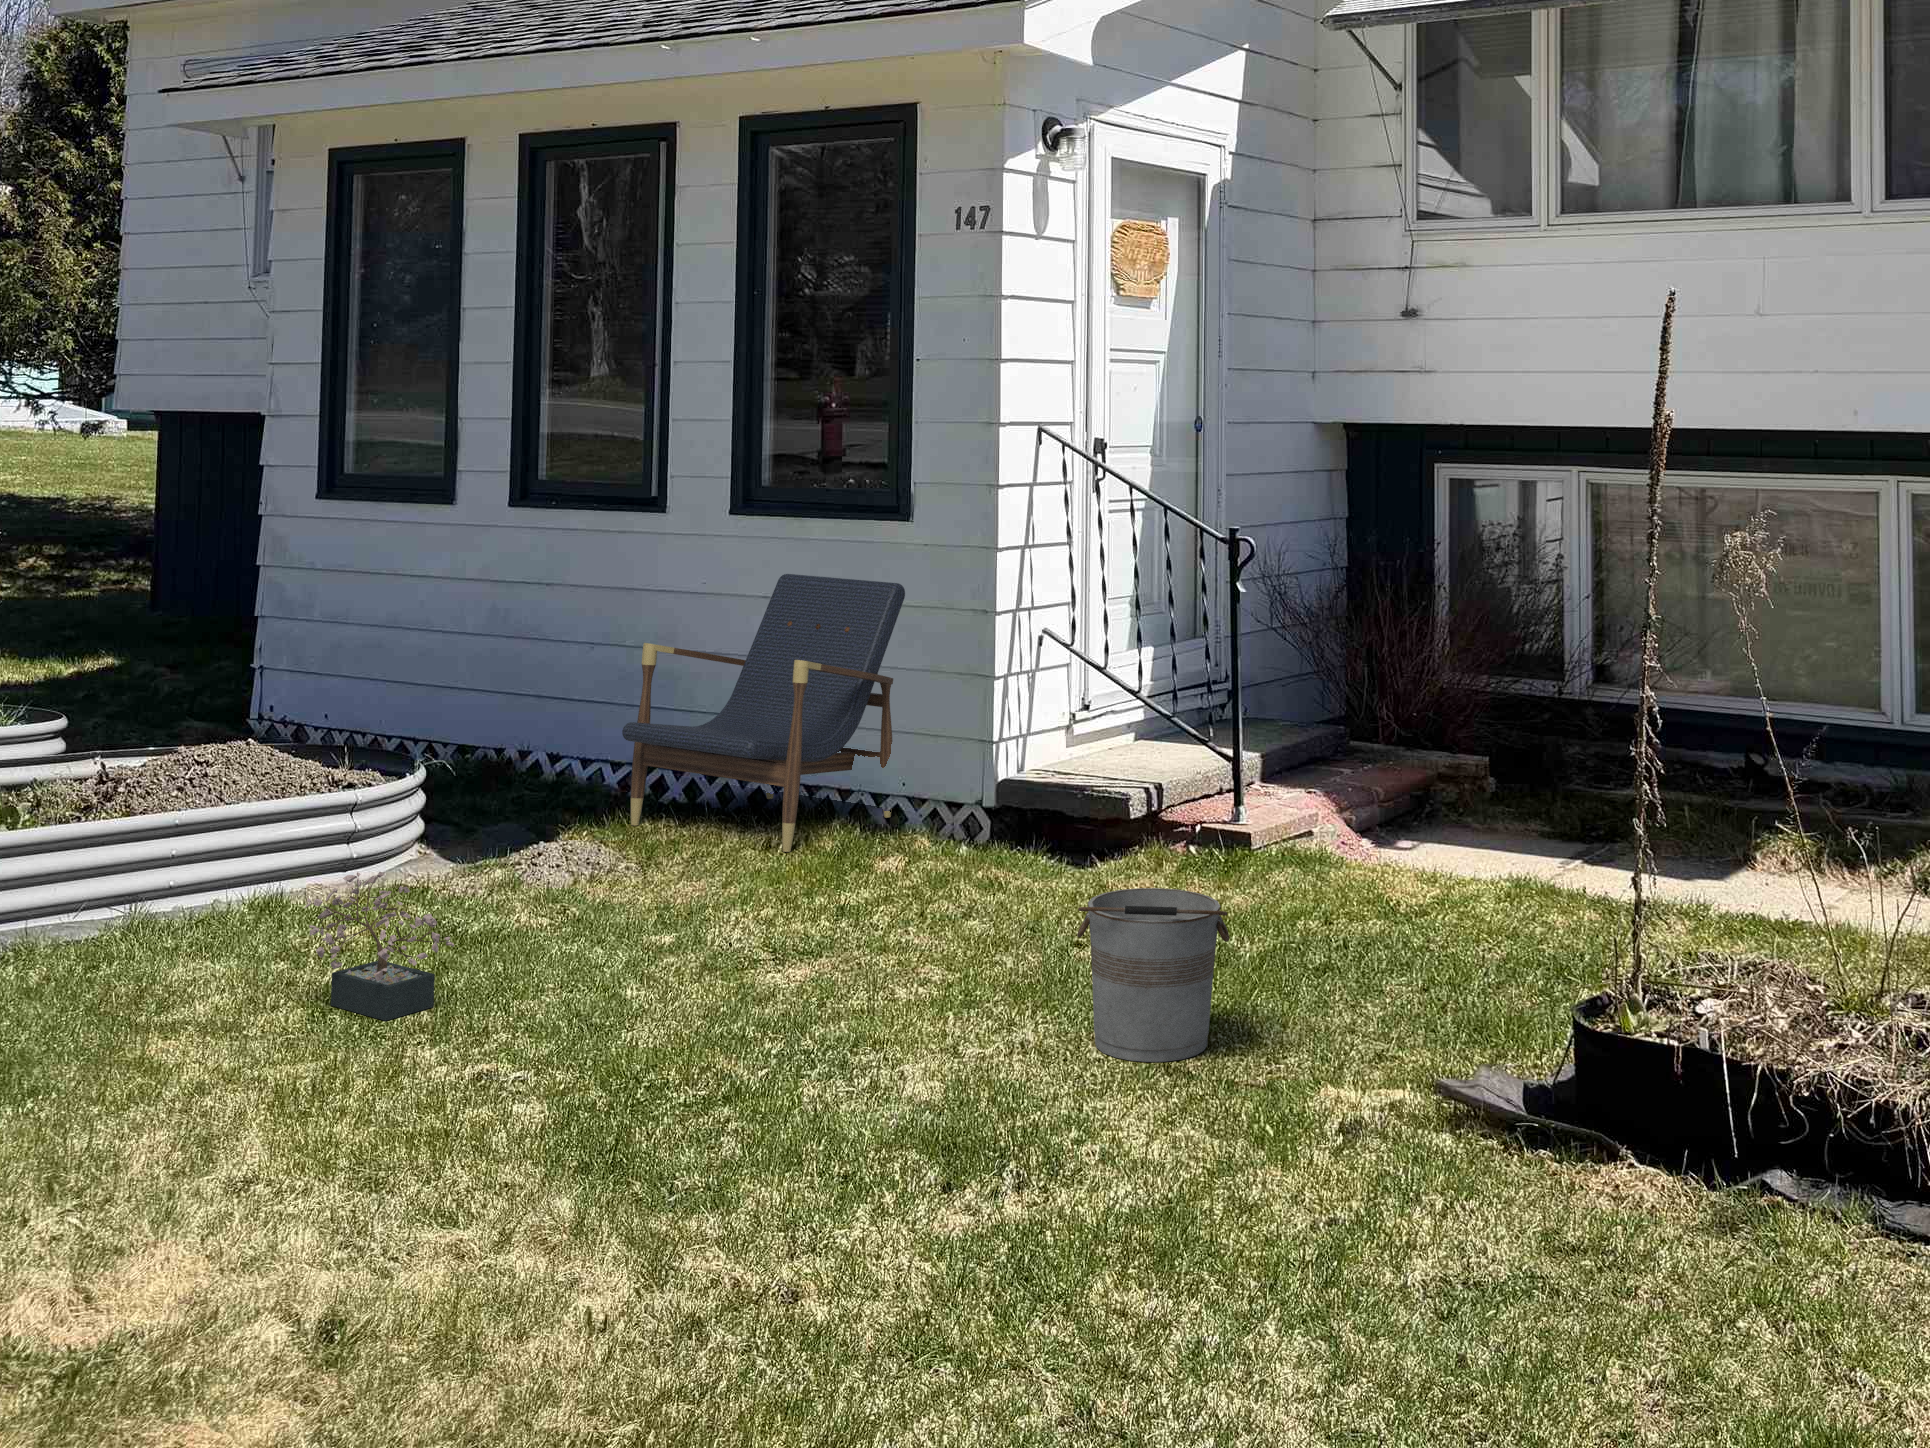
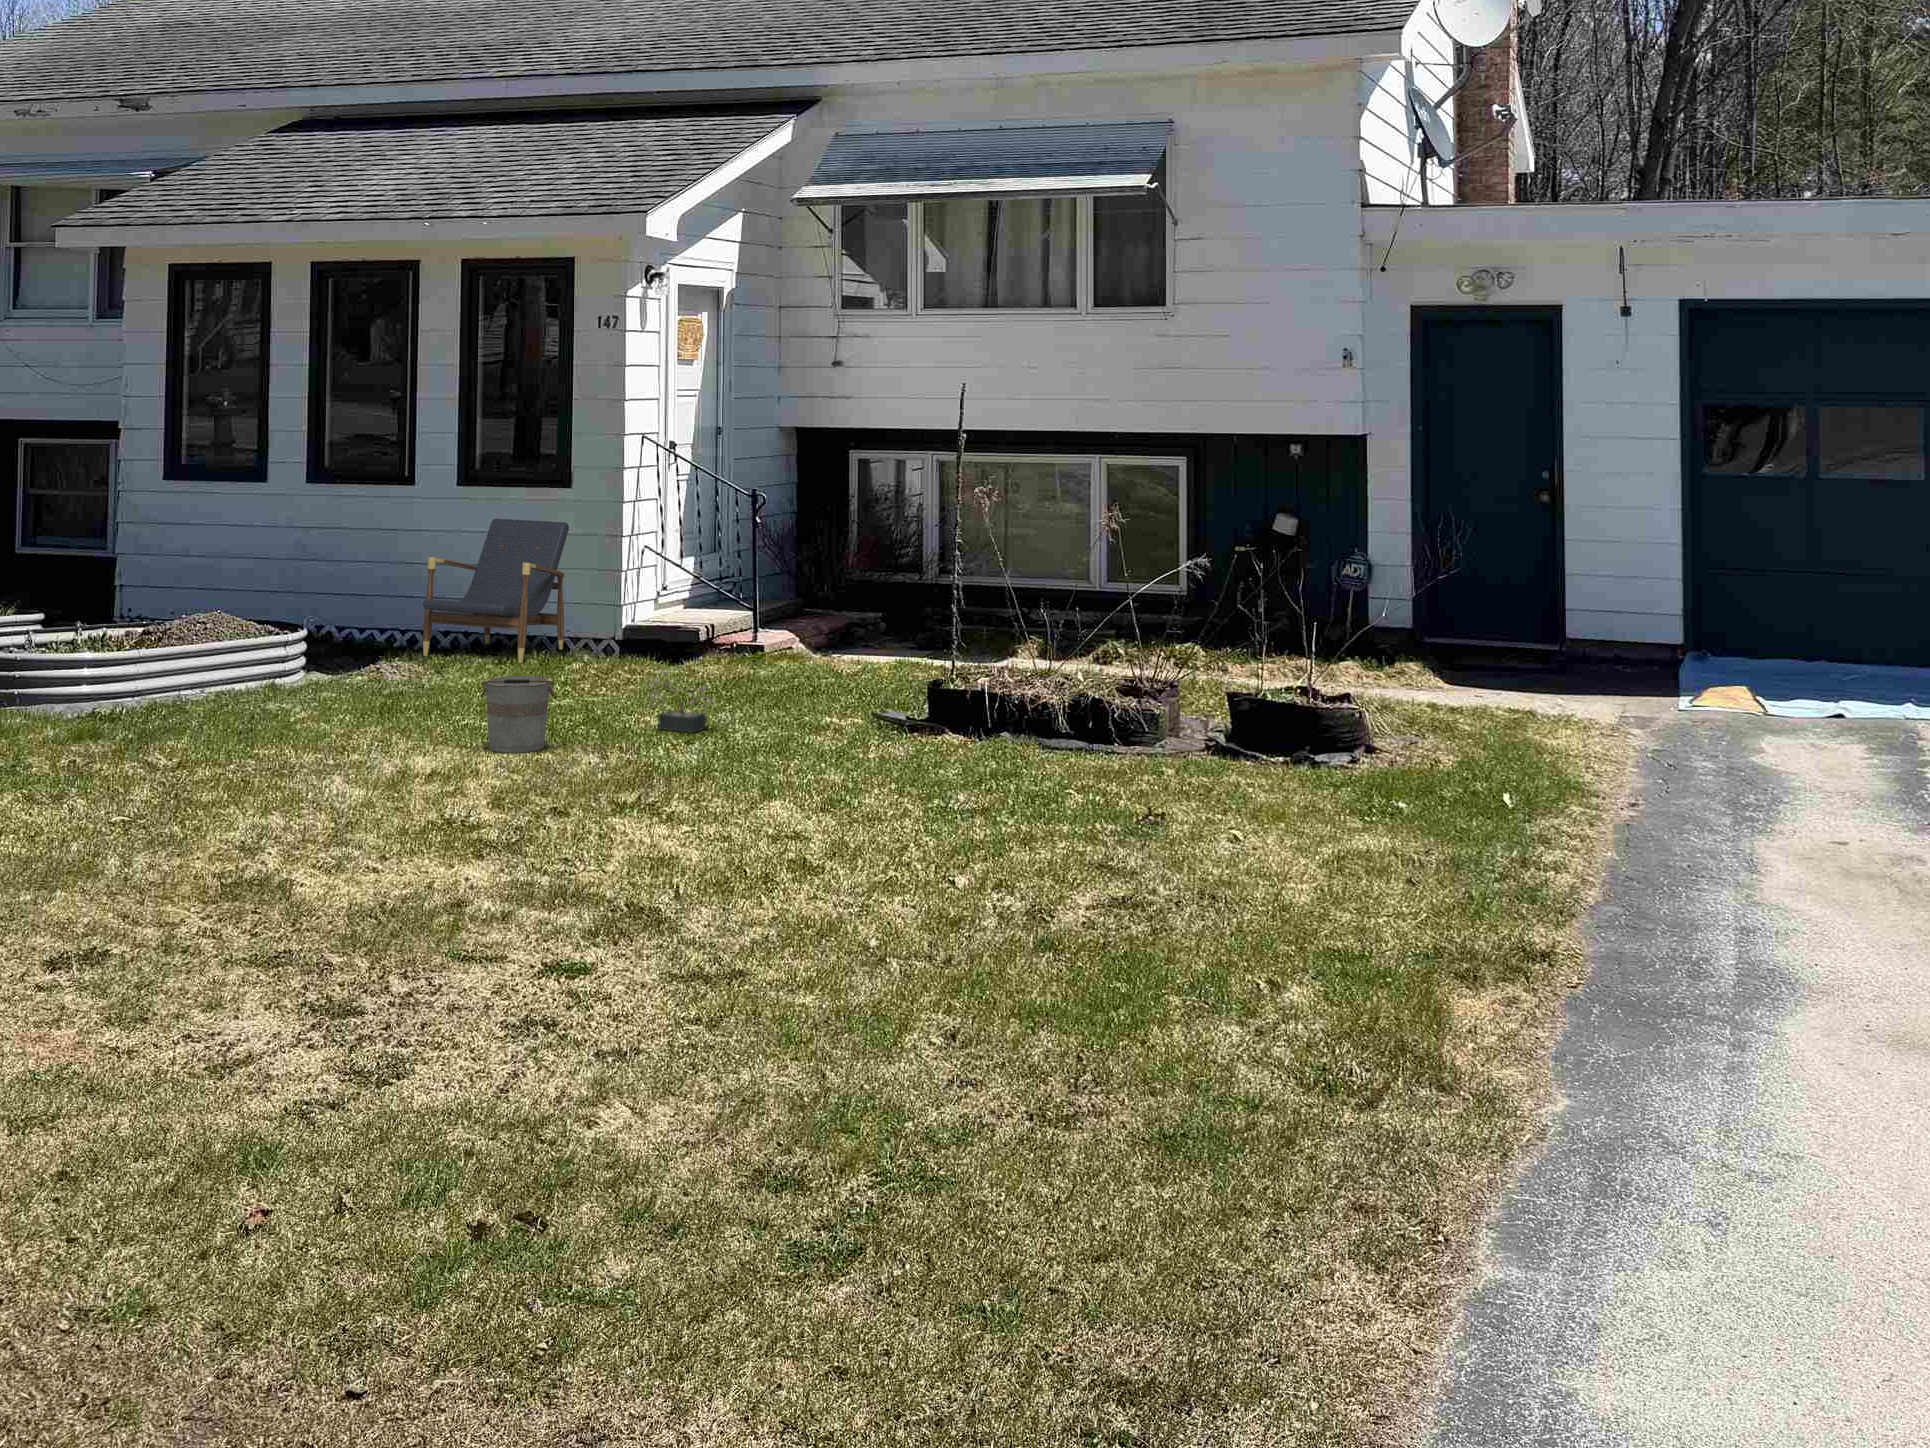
decorative plant: present [305,872,454,1021] -> present [648,670,711,733]
bucket: present [1077,888,1229,1062] -> present [480,676,555,753]

